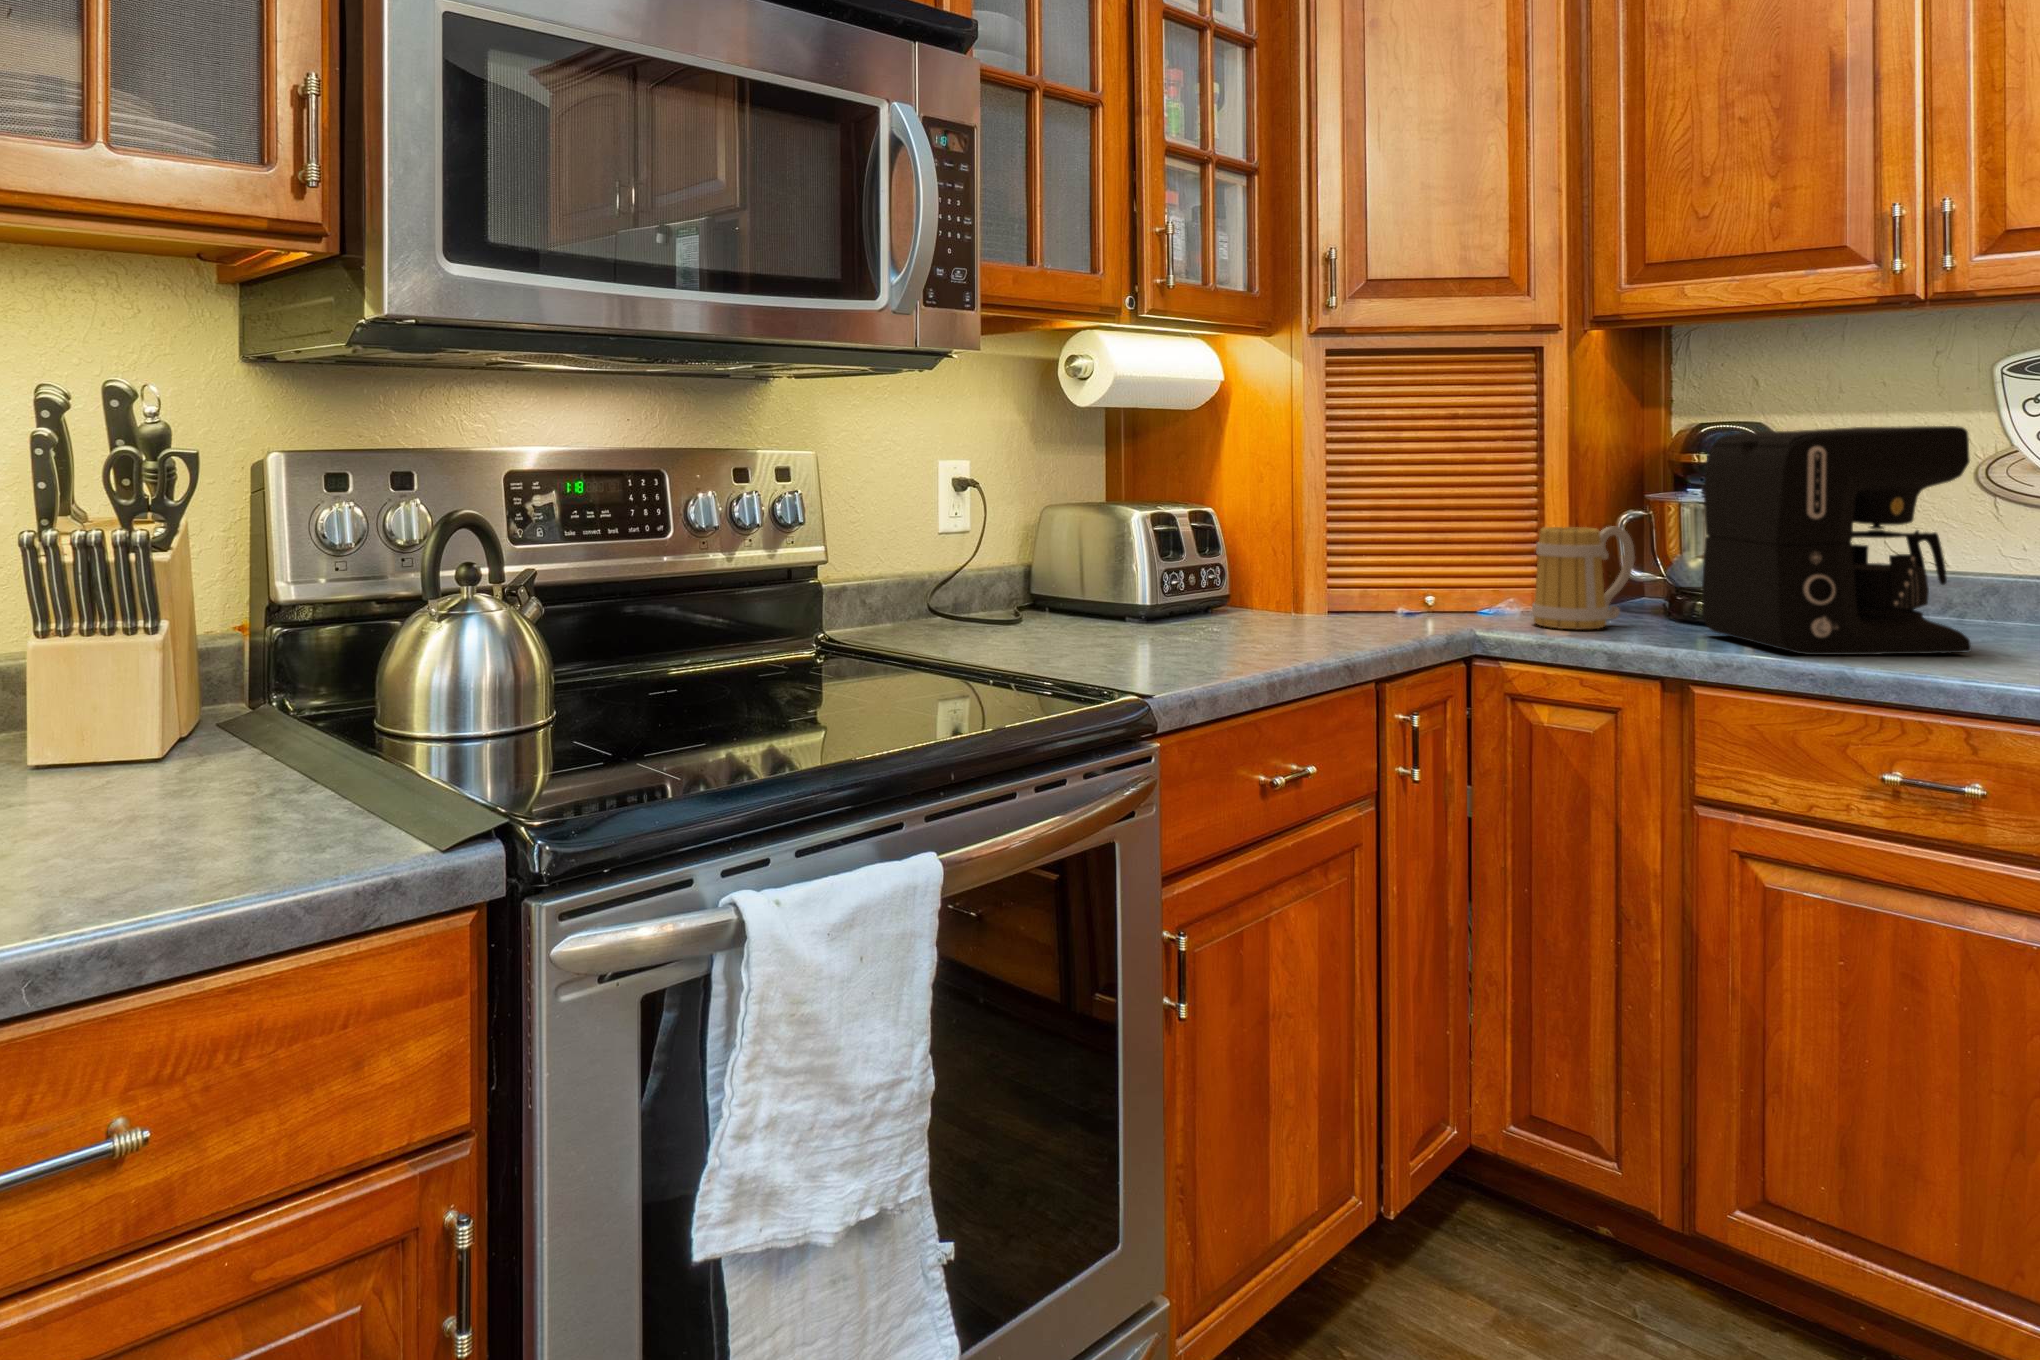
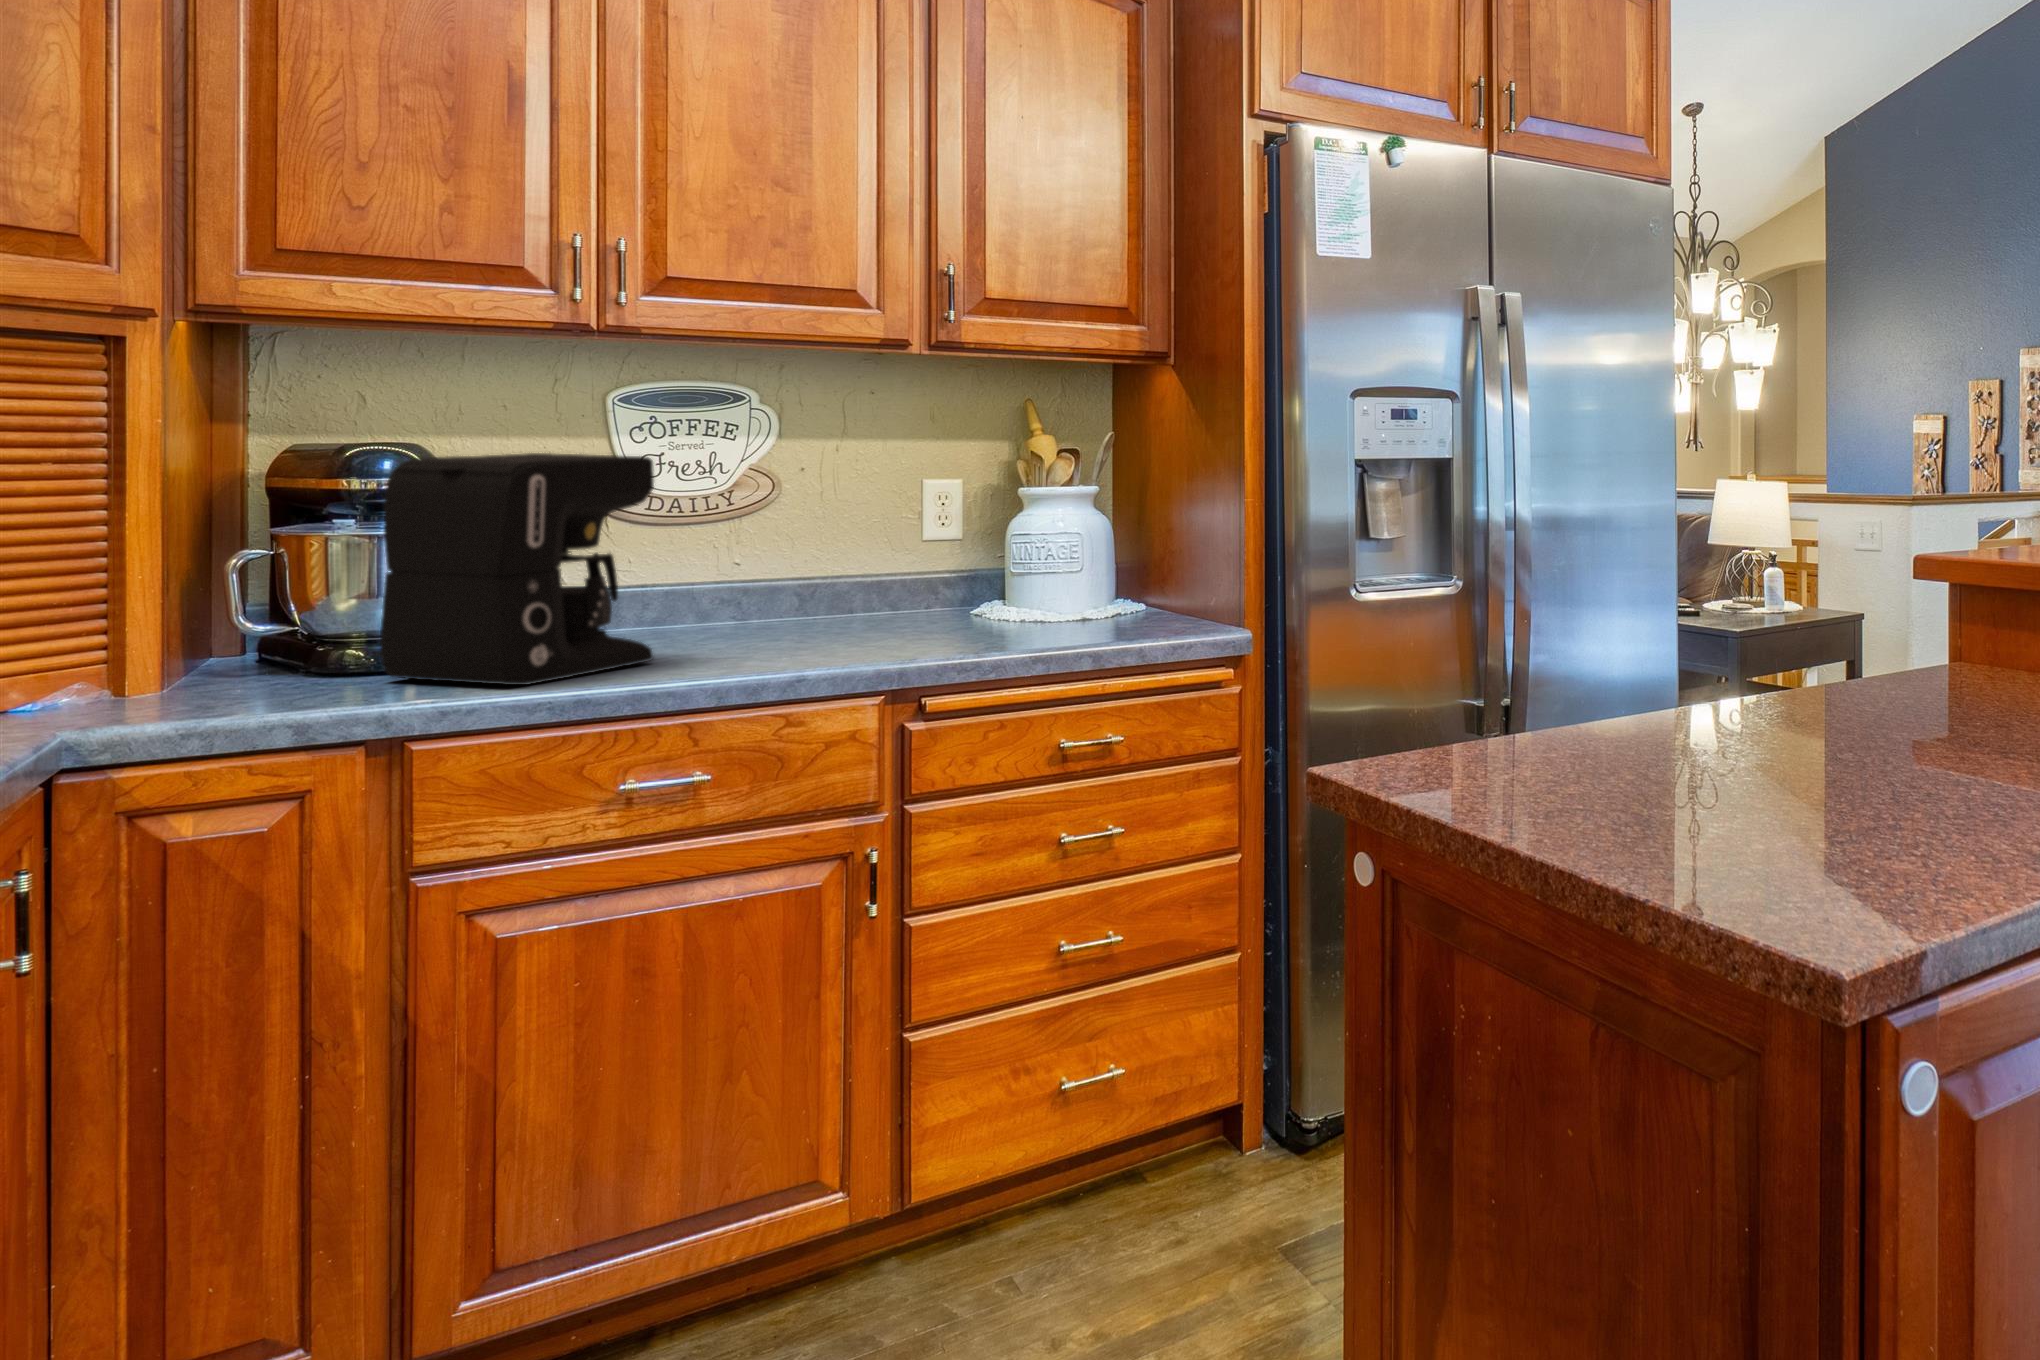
mug: present [1532,527,1635,630] -> none [130,568,276,703]

